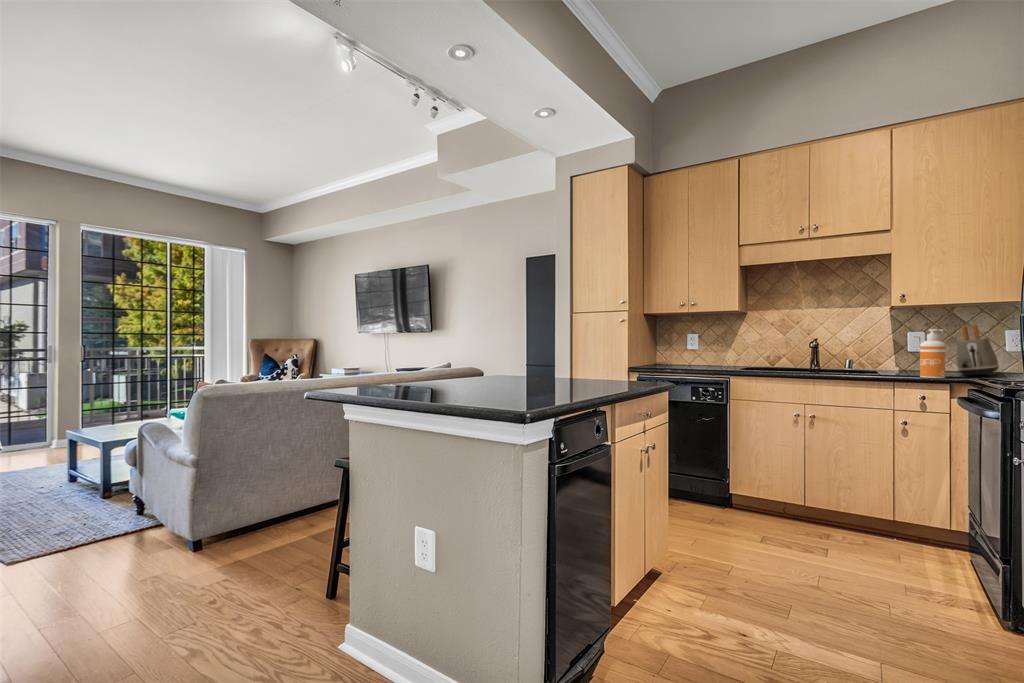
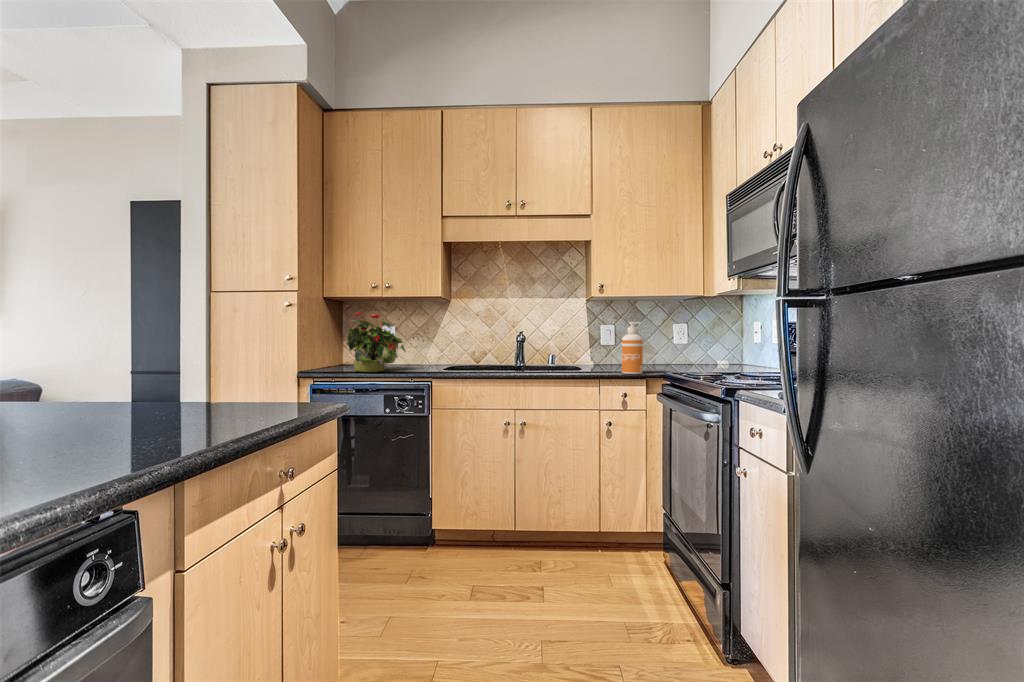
potted plant: none [661,324,708,369] -> present [346,312,406,372]
toaster: present [956,324,999,376] -> none [646,317,679,370]

